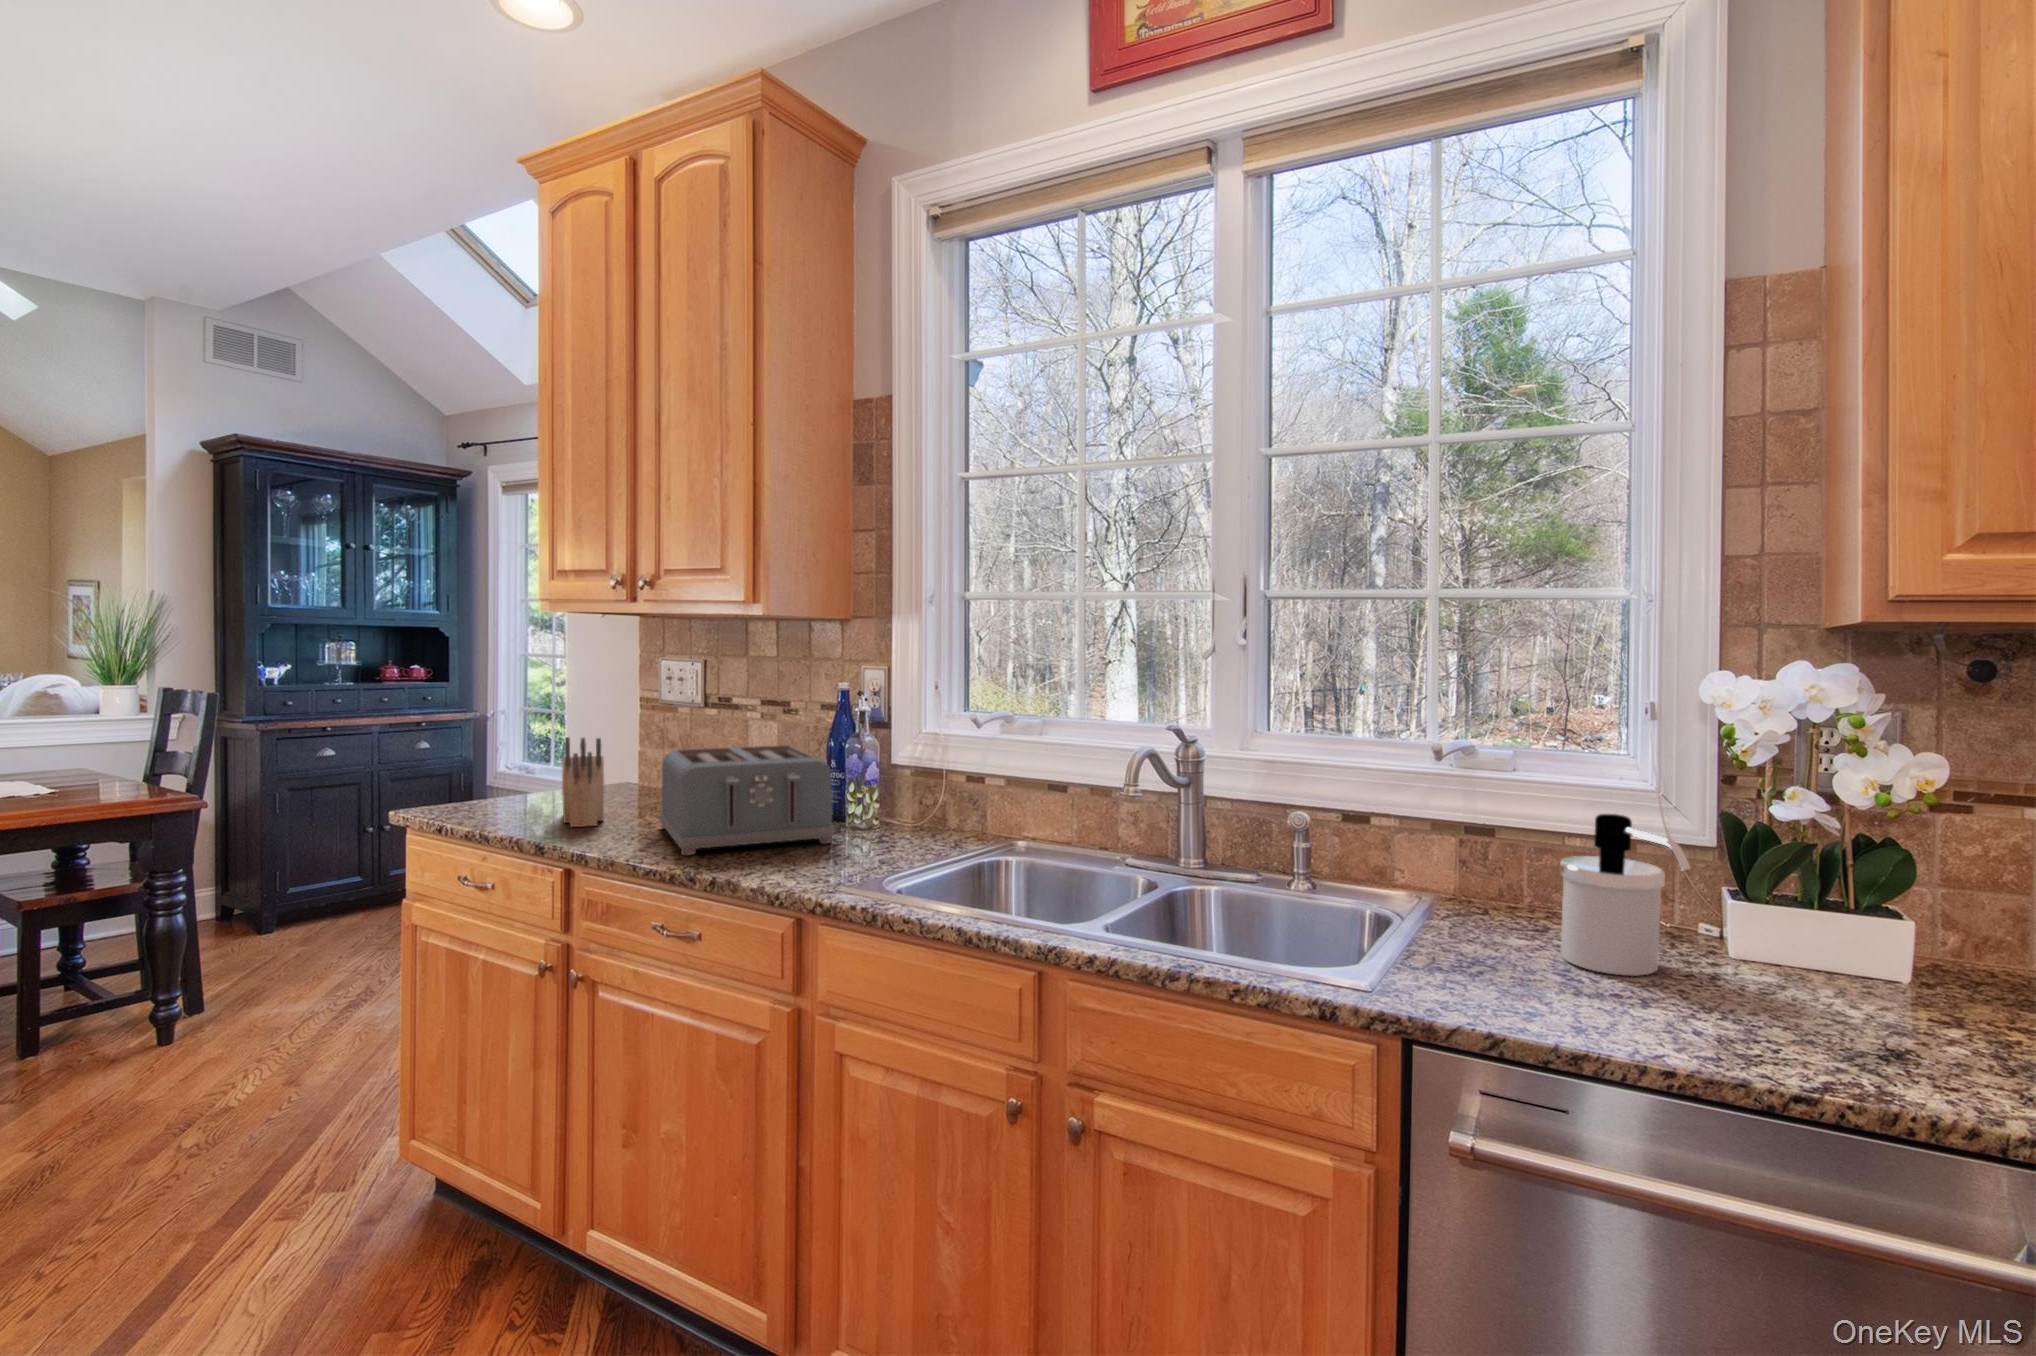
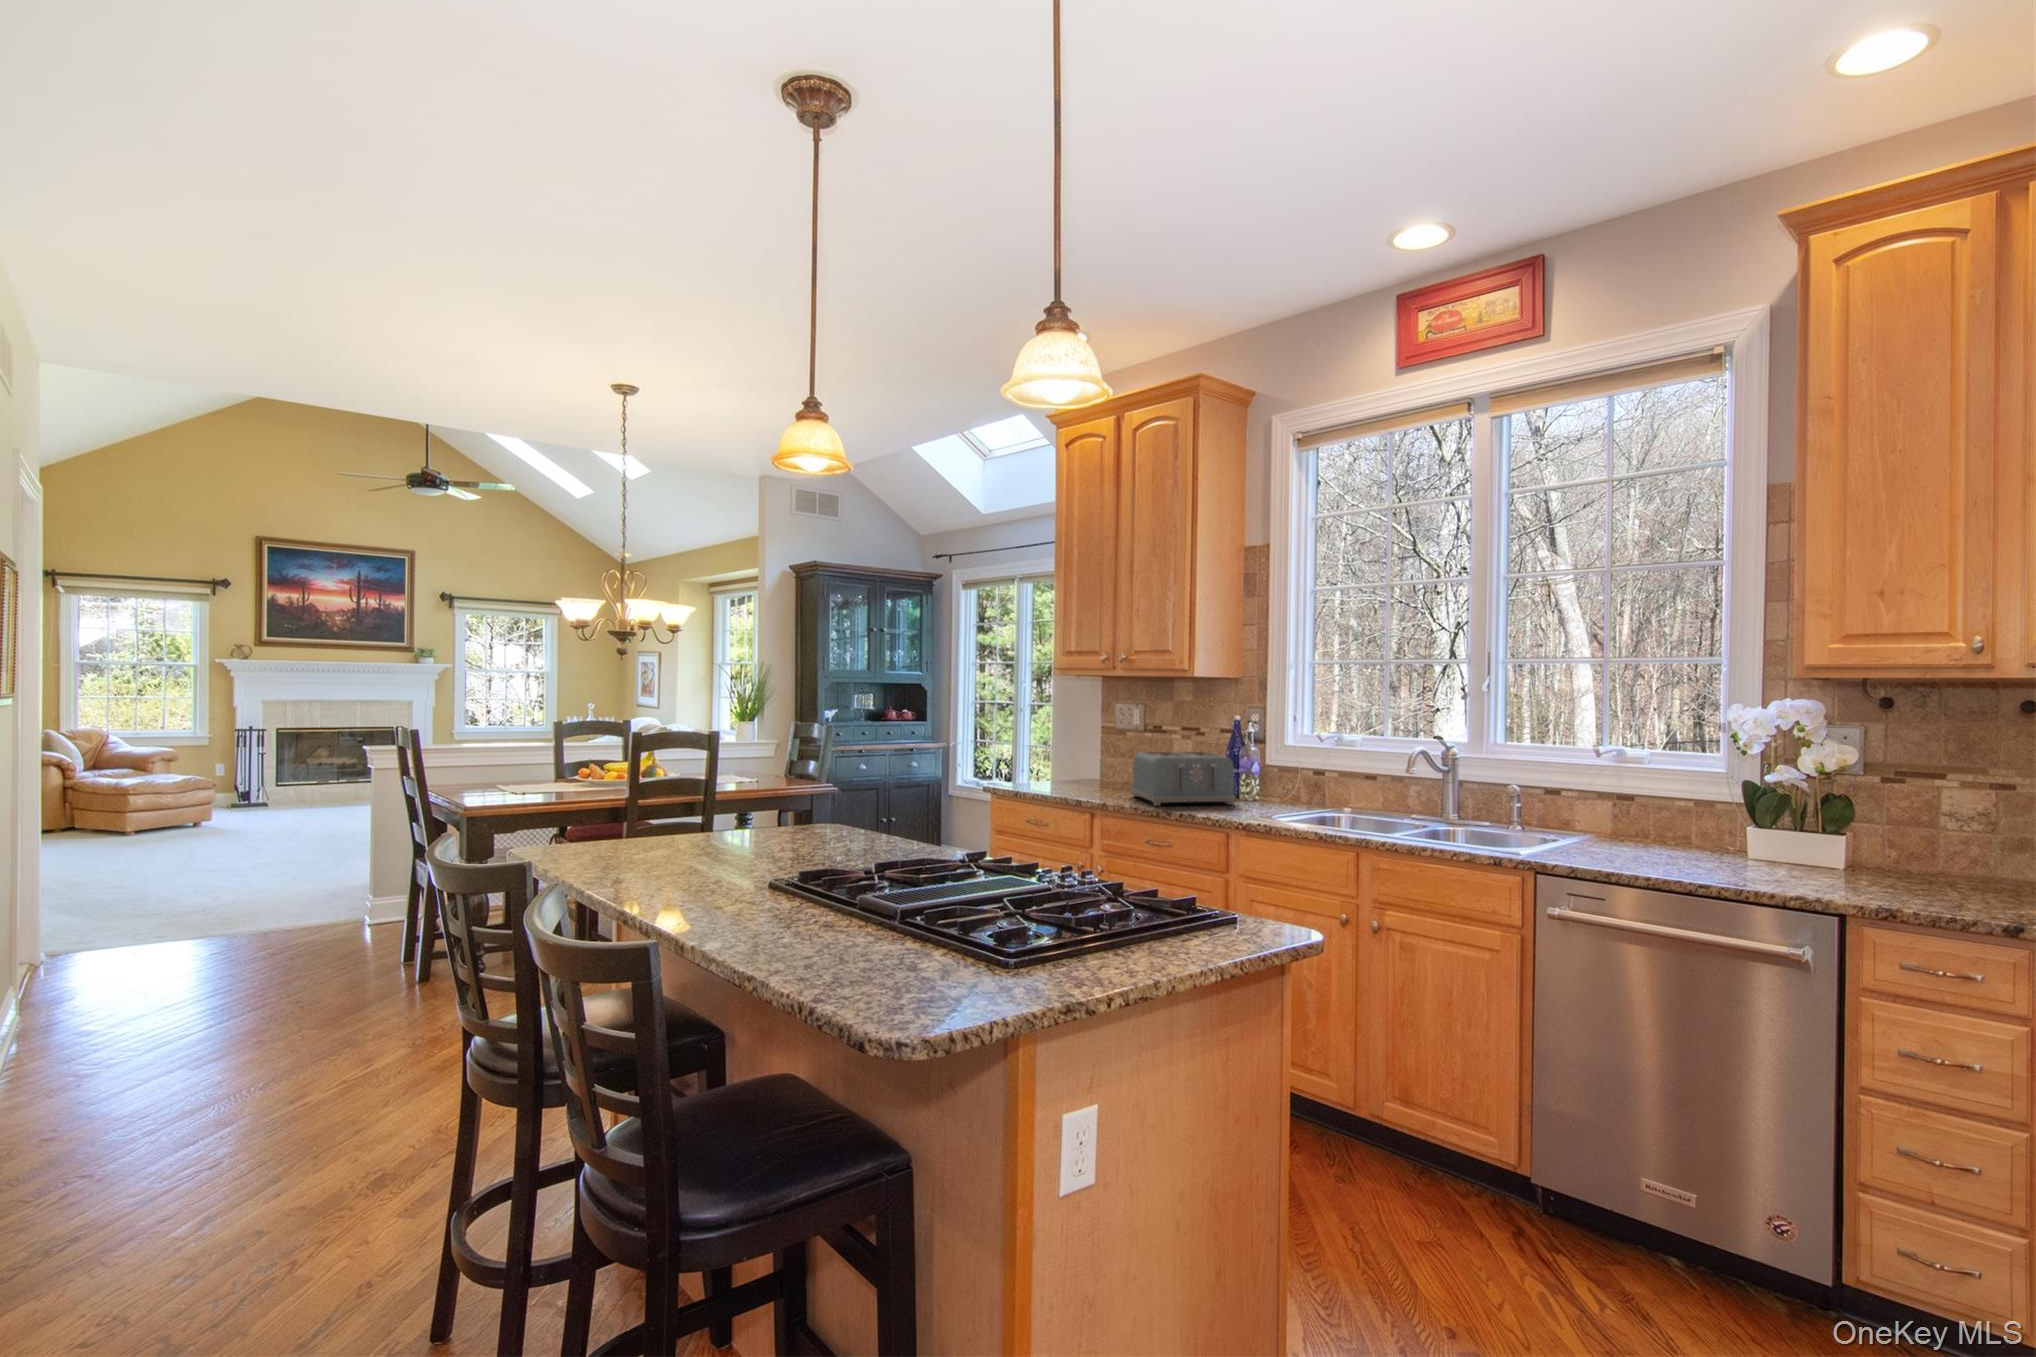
knife block: present [562,737,604,827] -> none [1072,743,1101,794]
soap dispenser: present [1560,814,1691,976] -> none [1643,778,1699,859]

